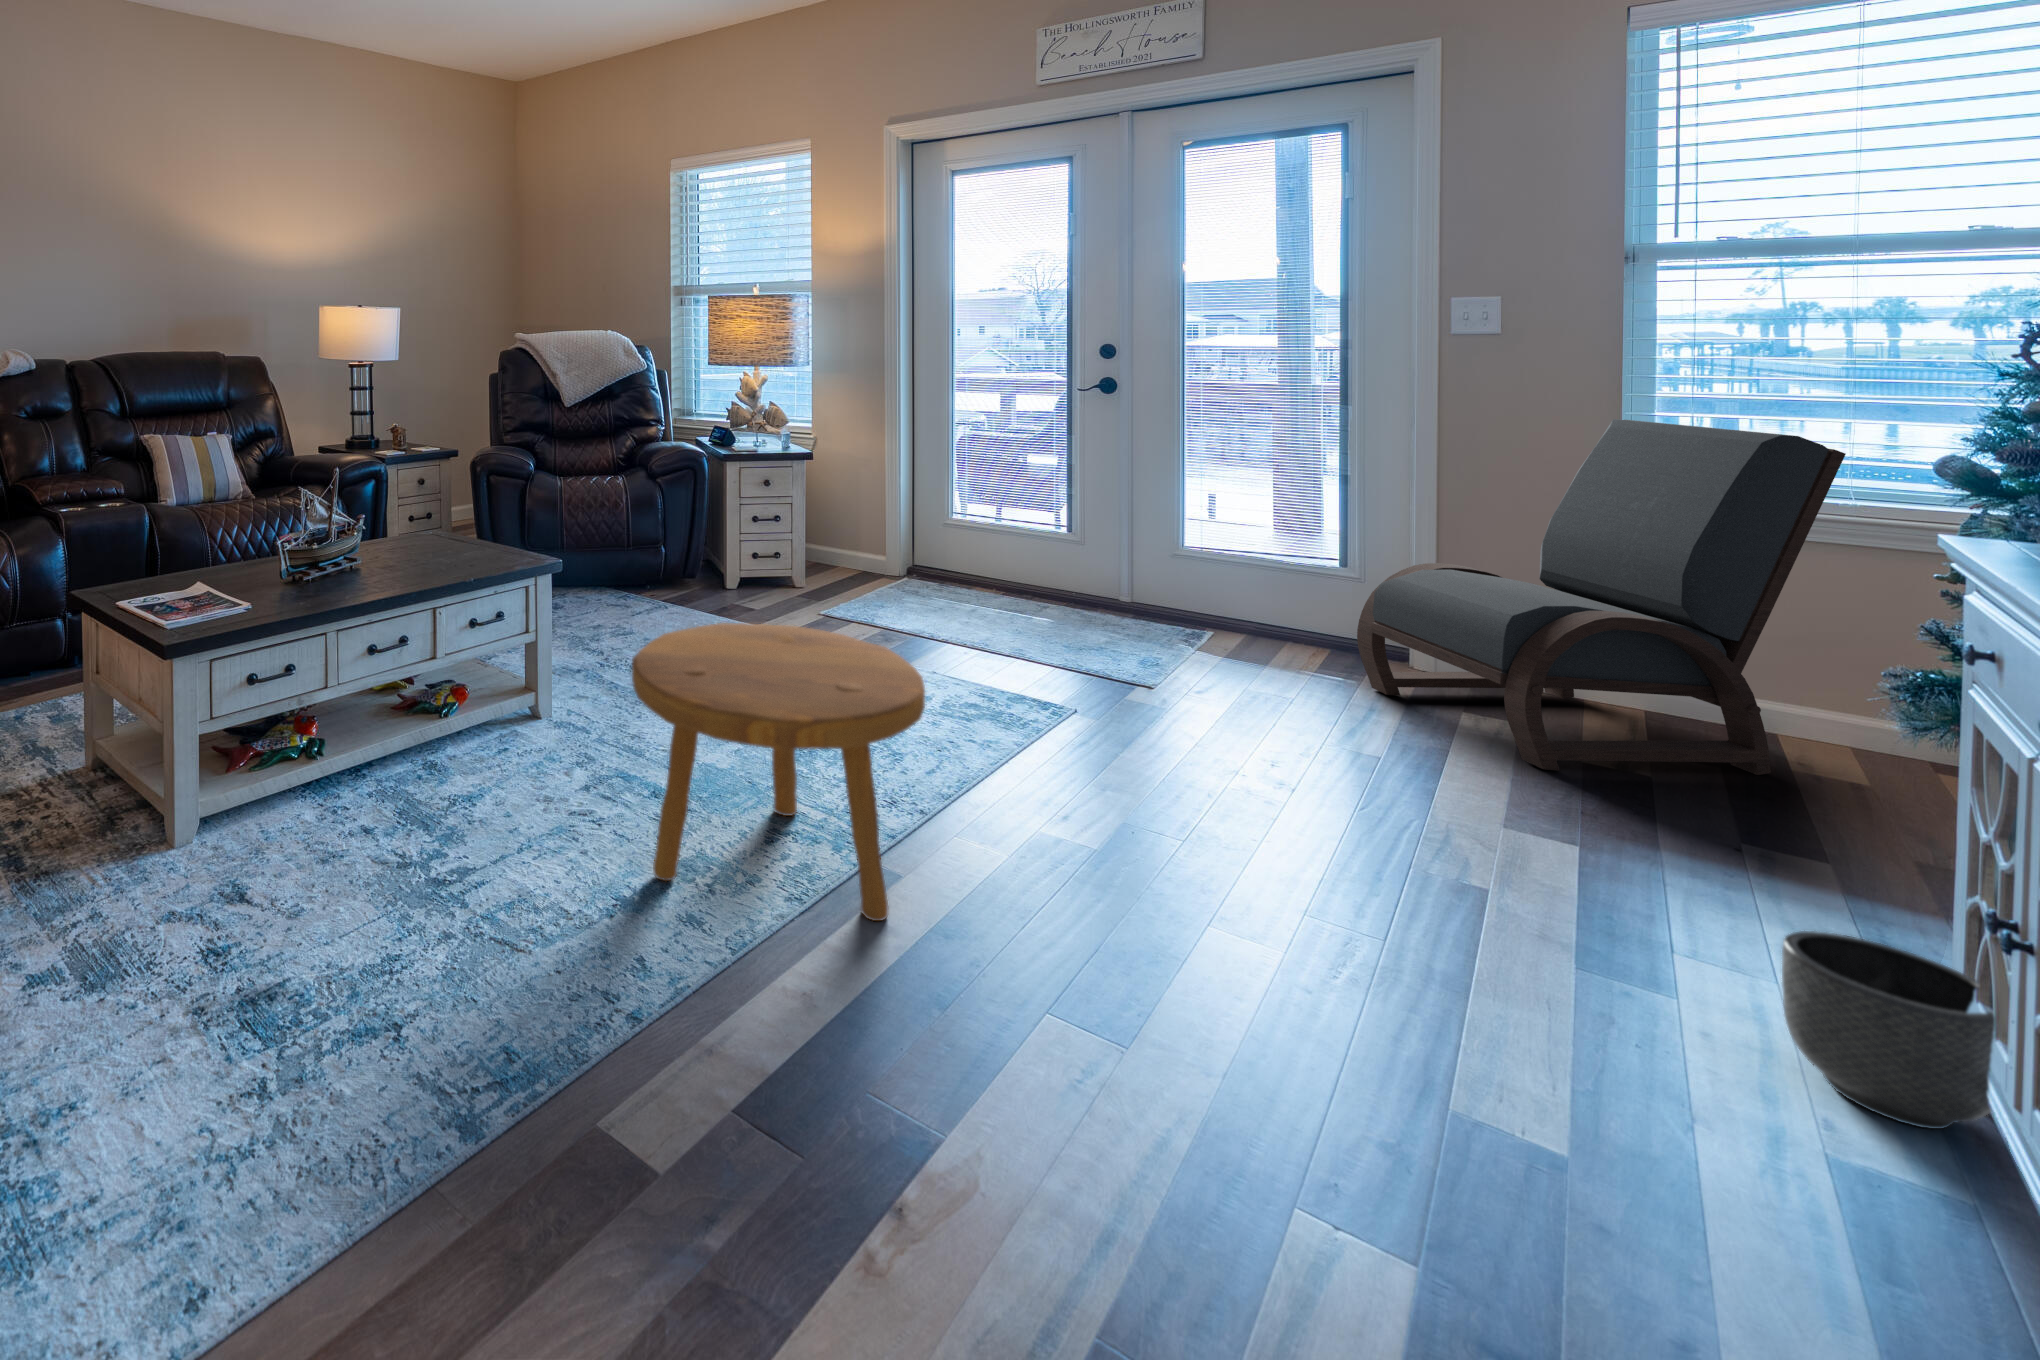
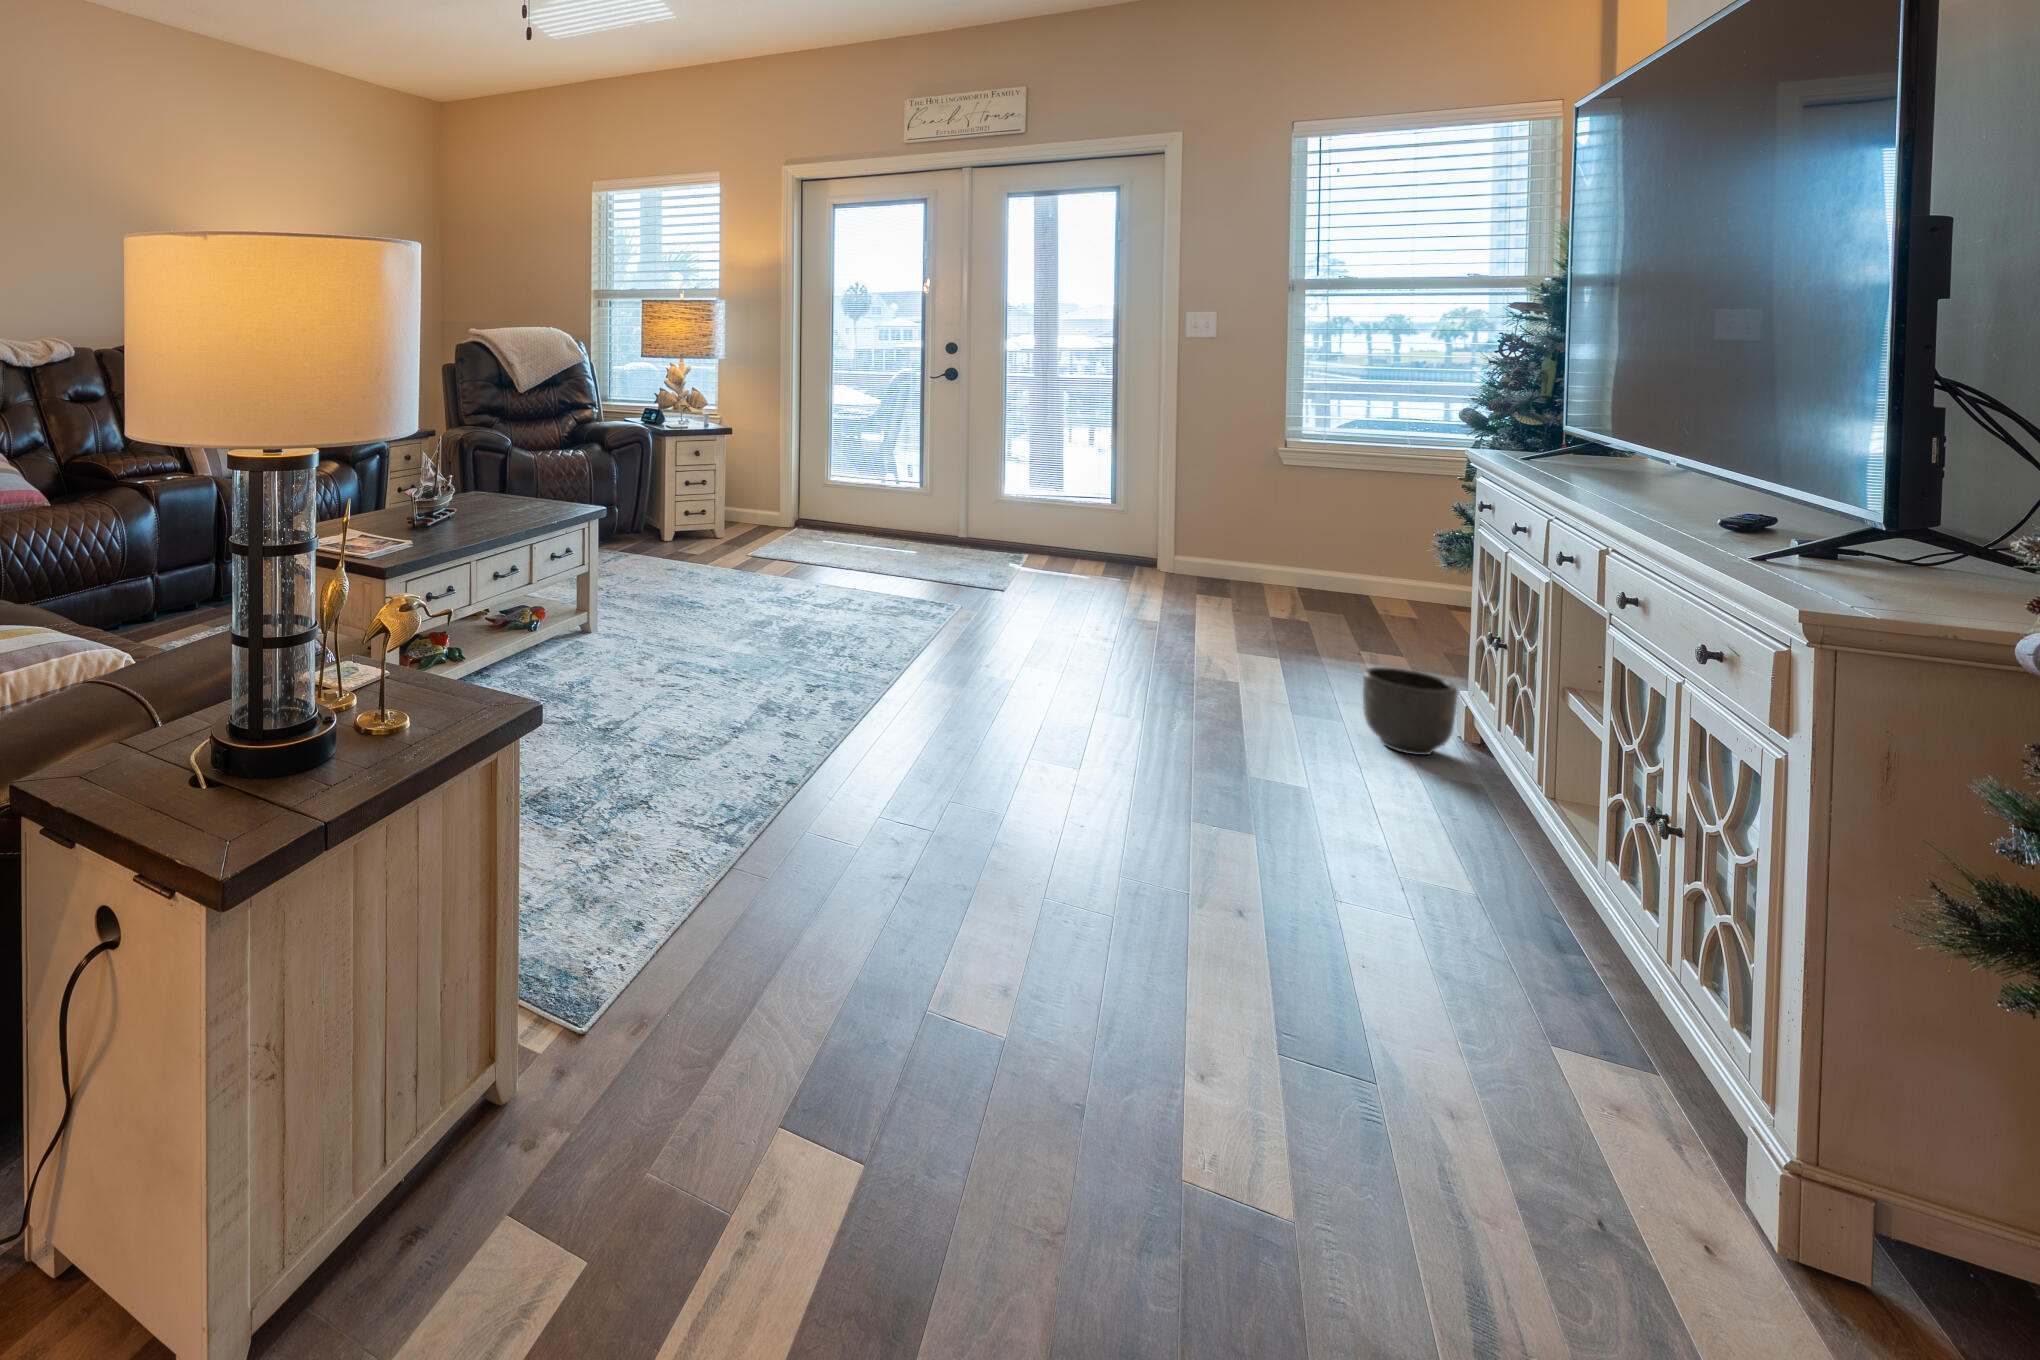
lounge chair: present [1357,419,1846,775] -> none [1129,396,1401,622]
footstool: present [632,623,925,921] -> none [710,542,911,722]

